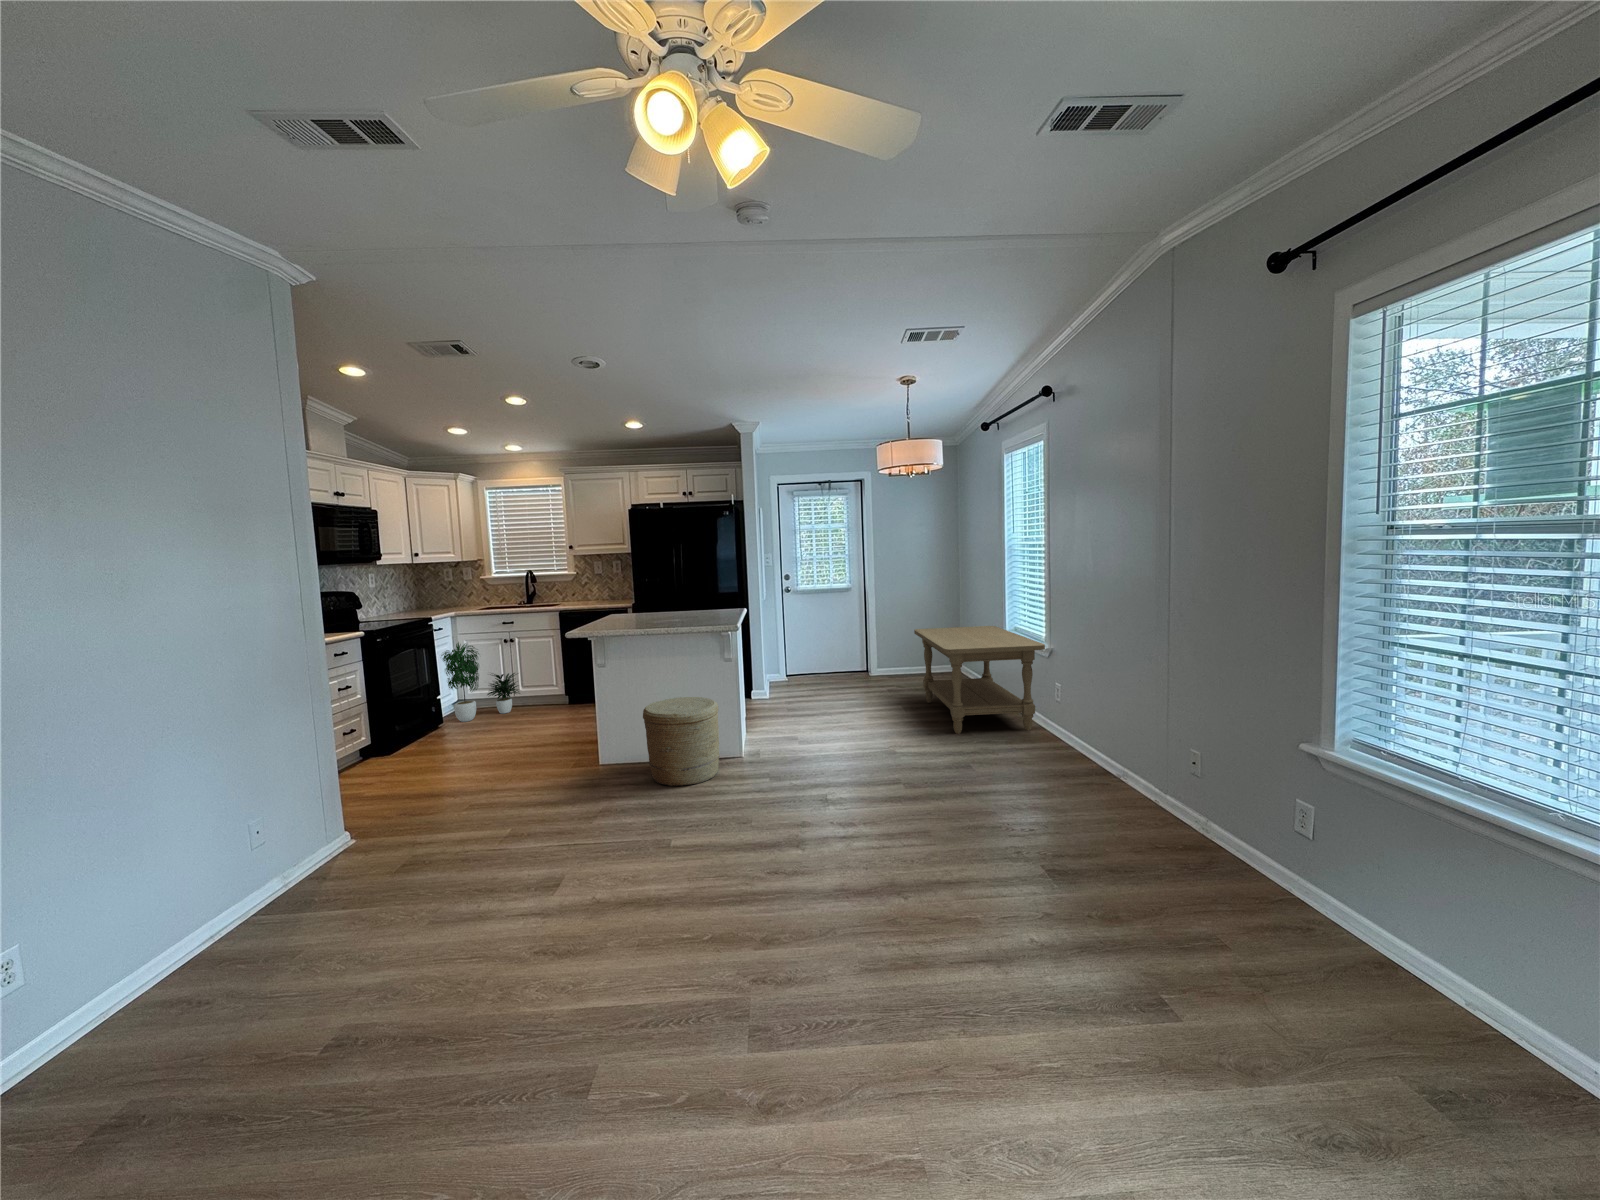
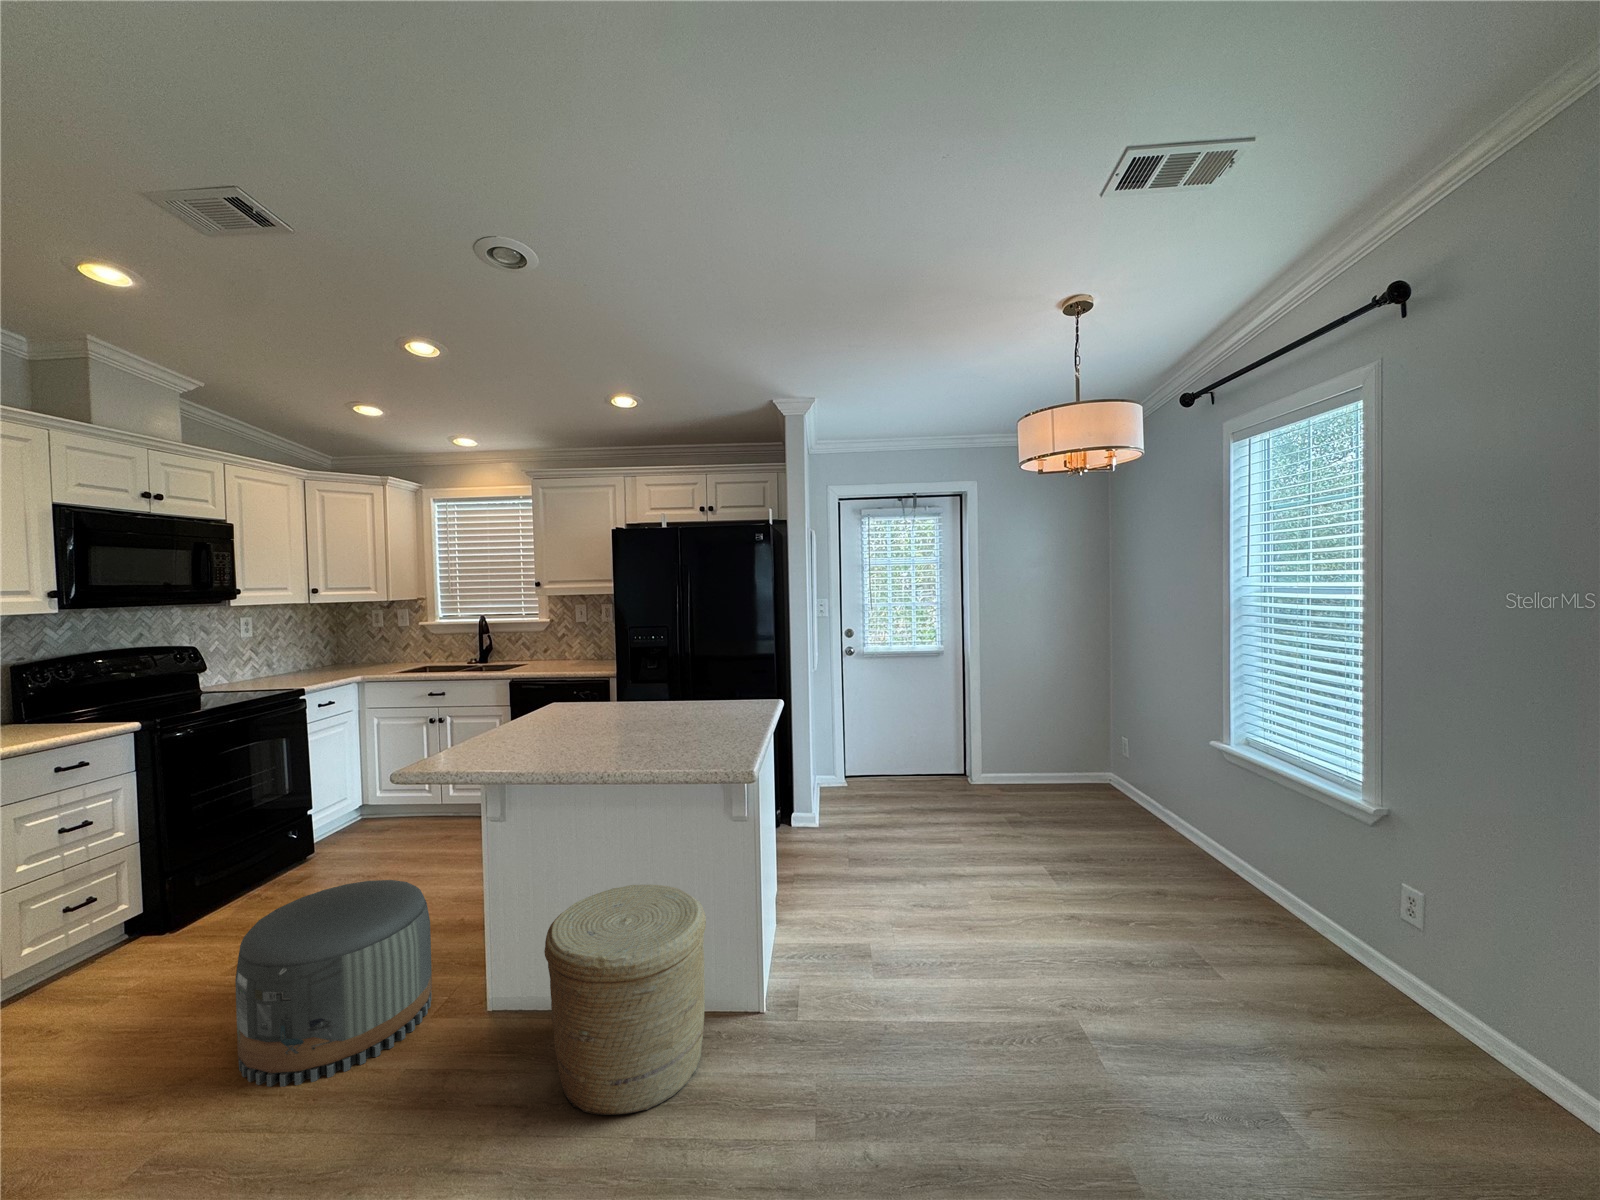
coffee table: present [914,626,1045,734] -> none [1062,732,1373,972]
potted plant: present [441,642,520,722] -> none [317,724,447,848]
pouf: none [481,707,571,791] -> present [235,880,432,1087]

